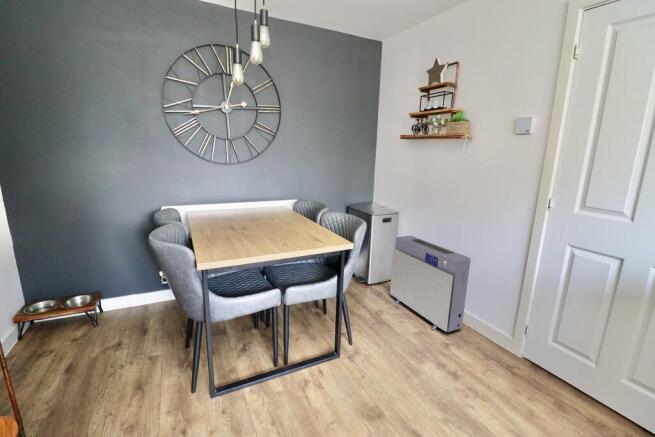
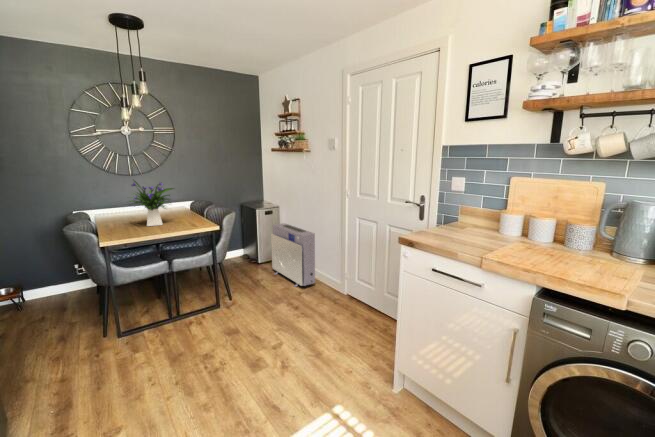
flower arrangement: none [229,170,292,238] -> present [130,181,173,226]

